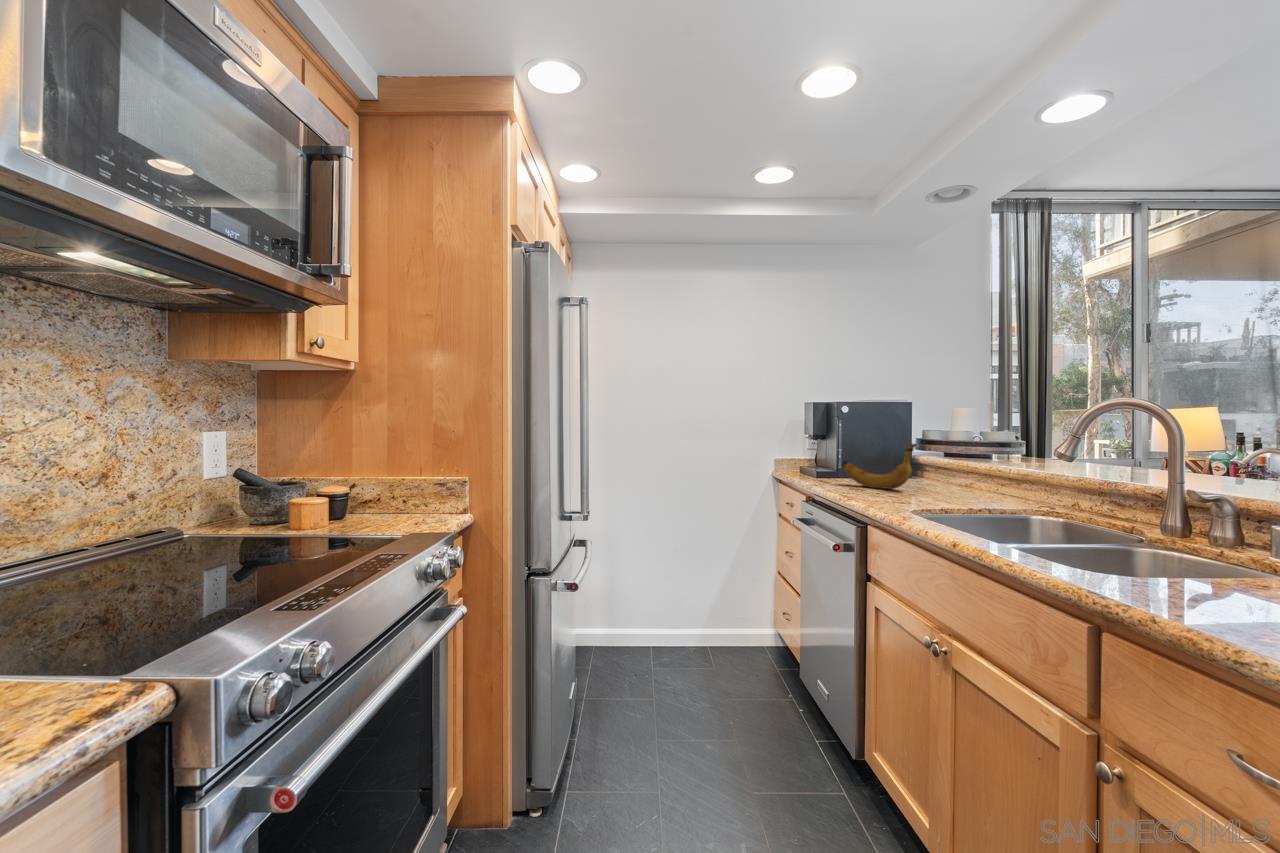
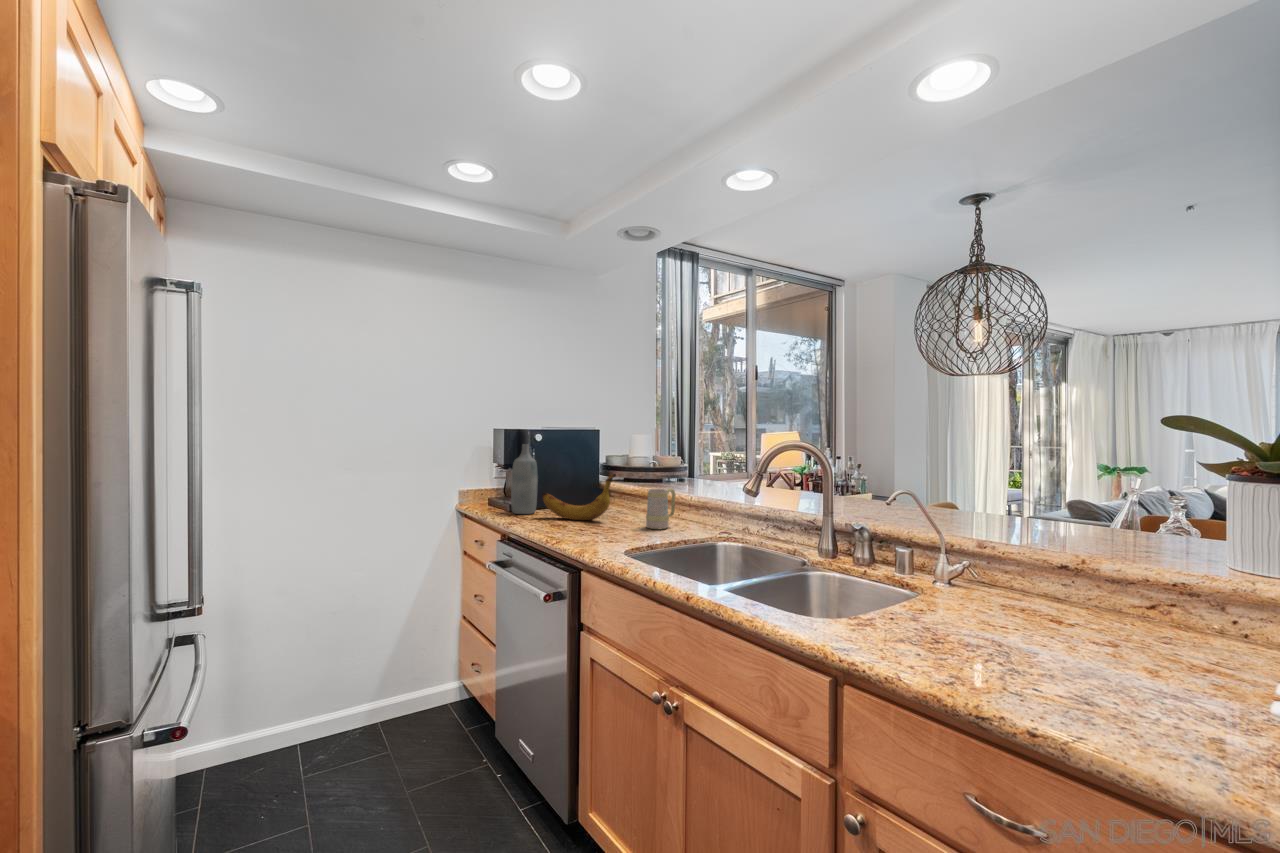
bottle: none [816,418,841,481] -> present [511,444,538,514]
mug: none [950,459,988,500] -> present [646,488,675,529]

